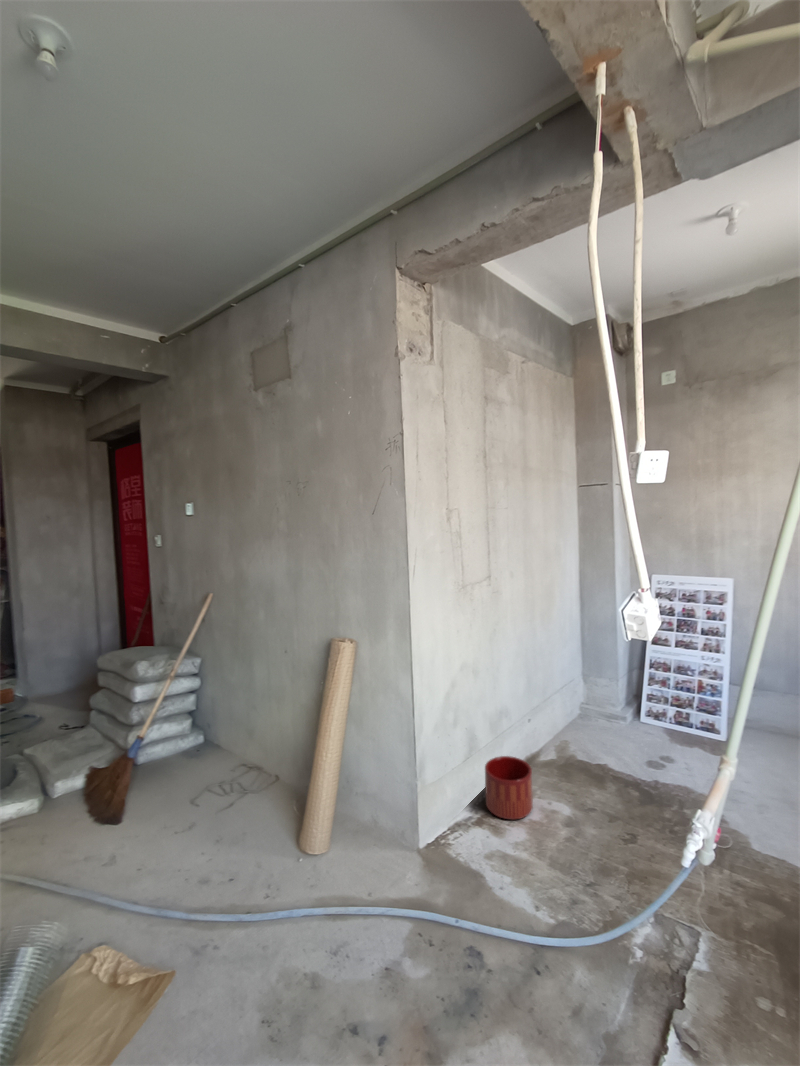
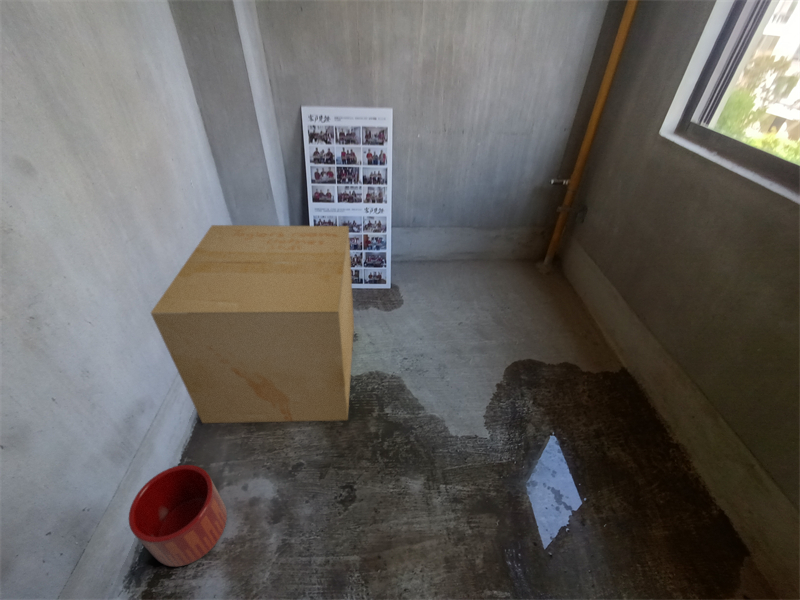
cardboard box: none [526,636,670,803] -> present [151,225,354,423]

